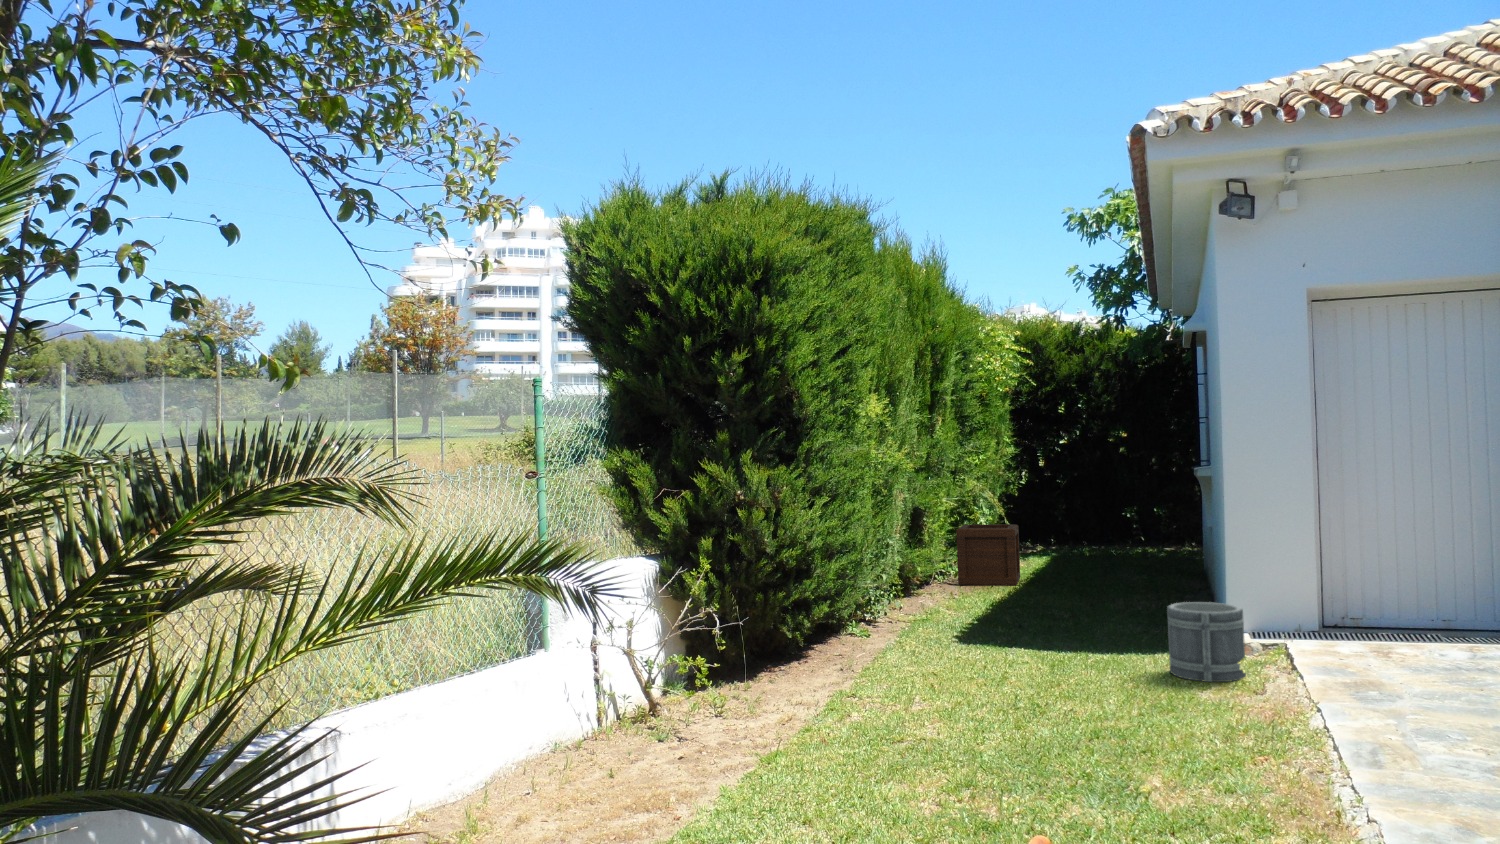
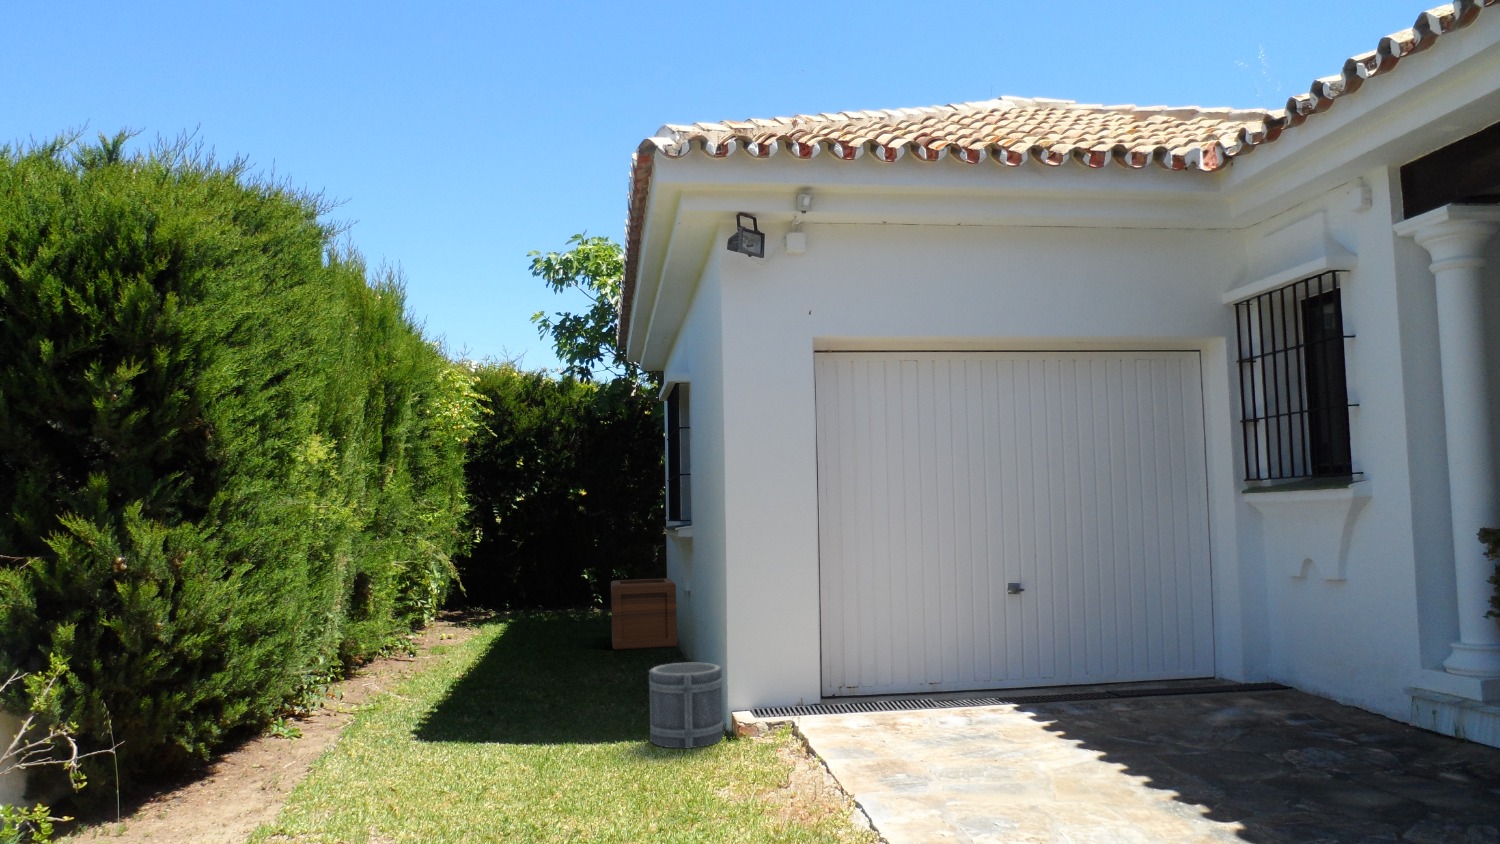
wooden crate: present [956,524,1020,586] -> present [611,578,677,650]

